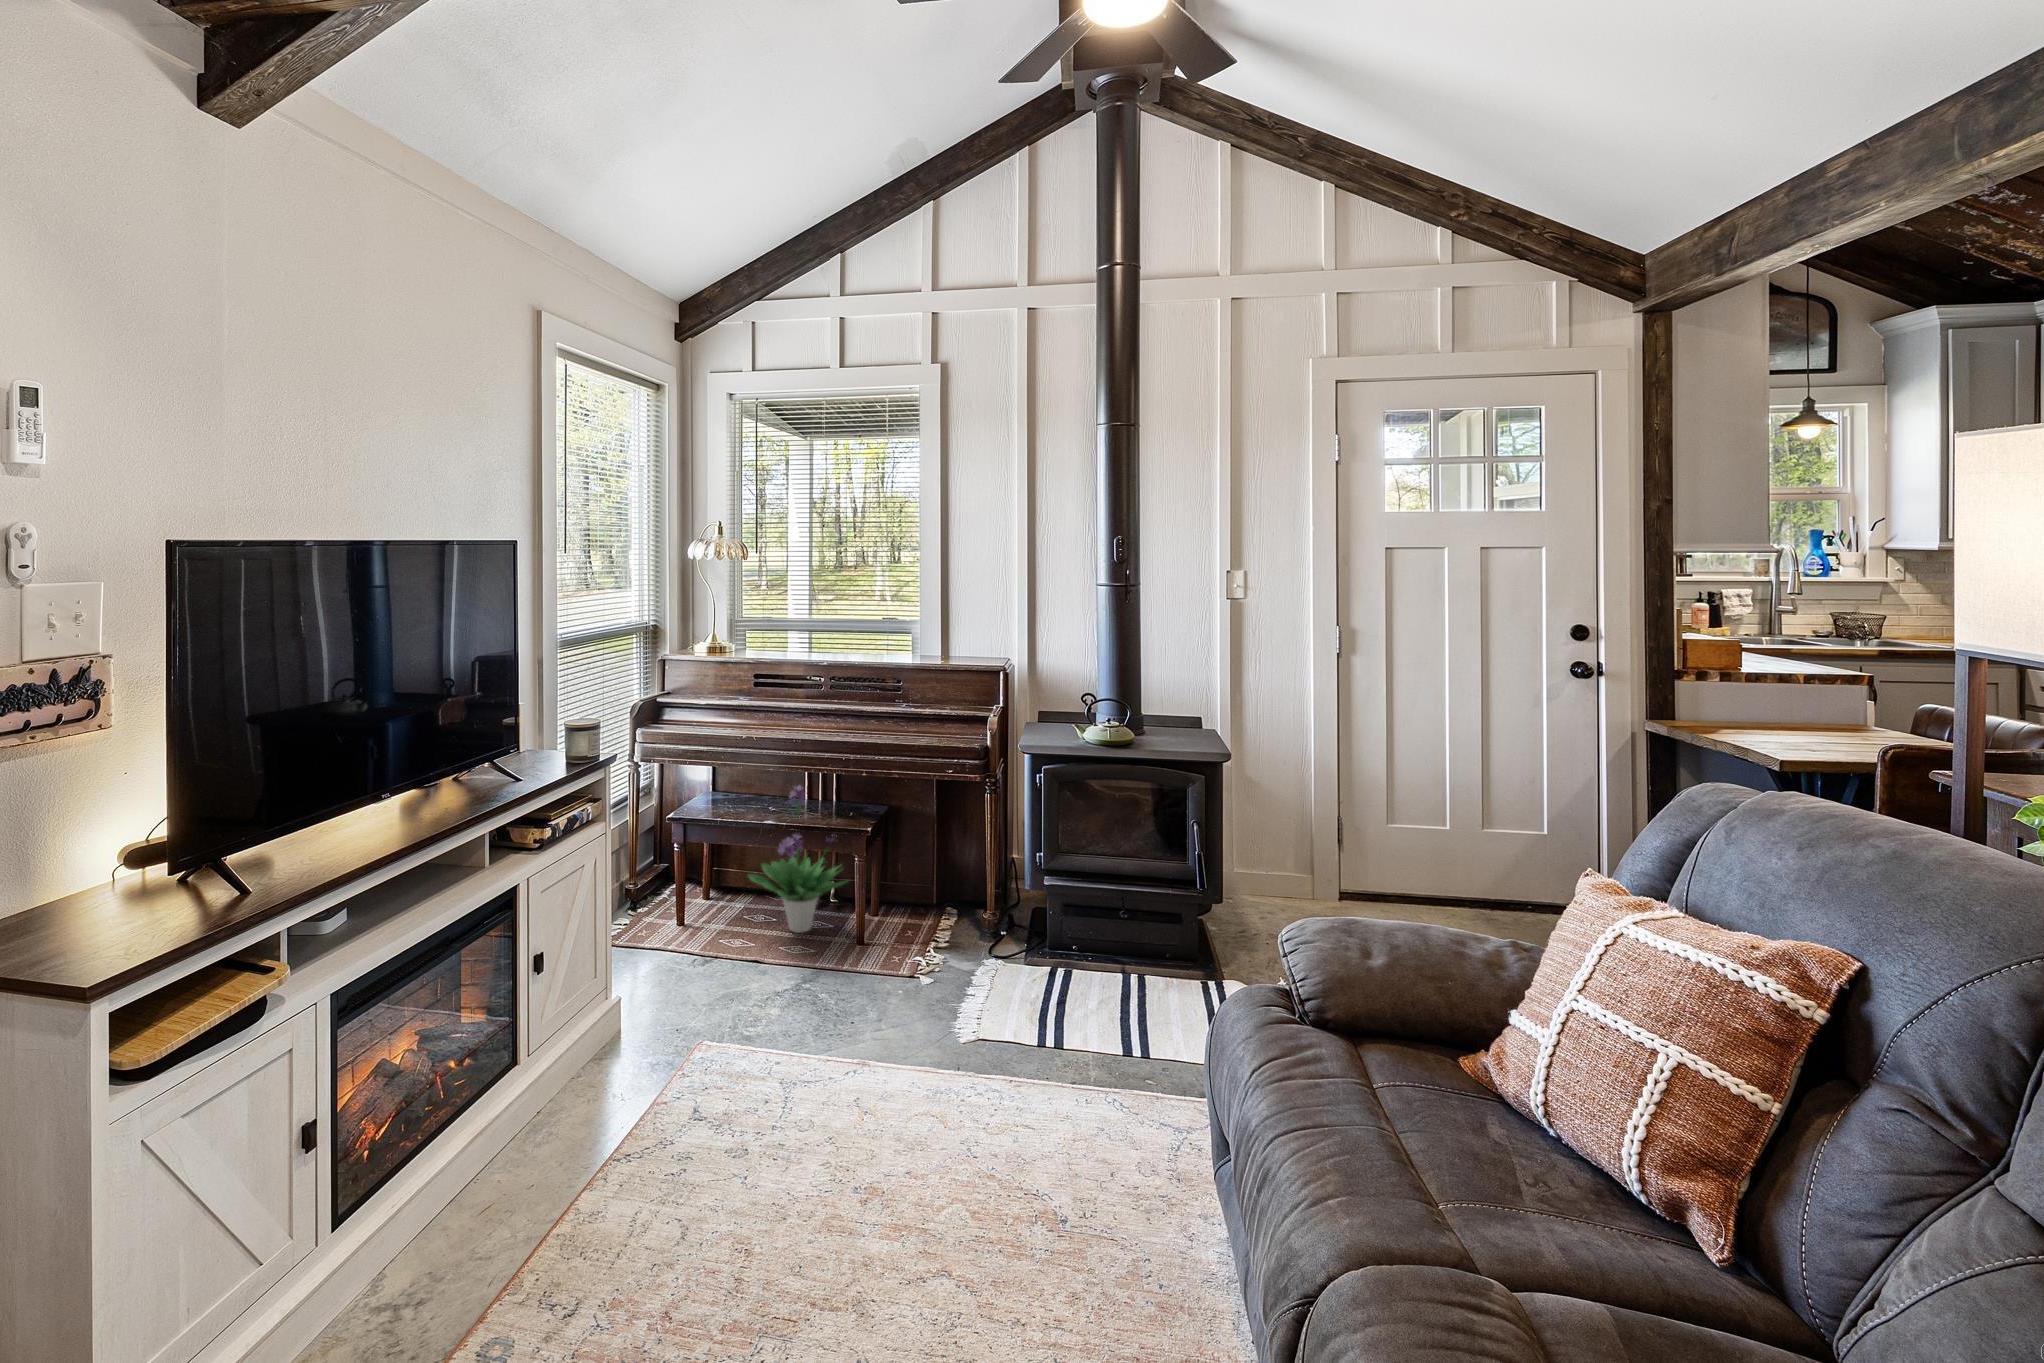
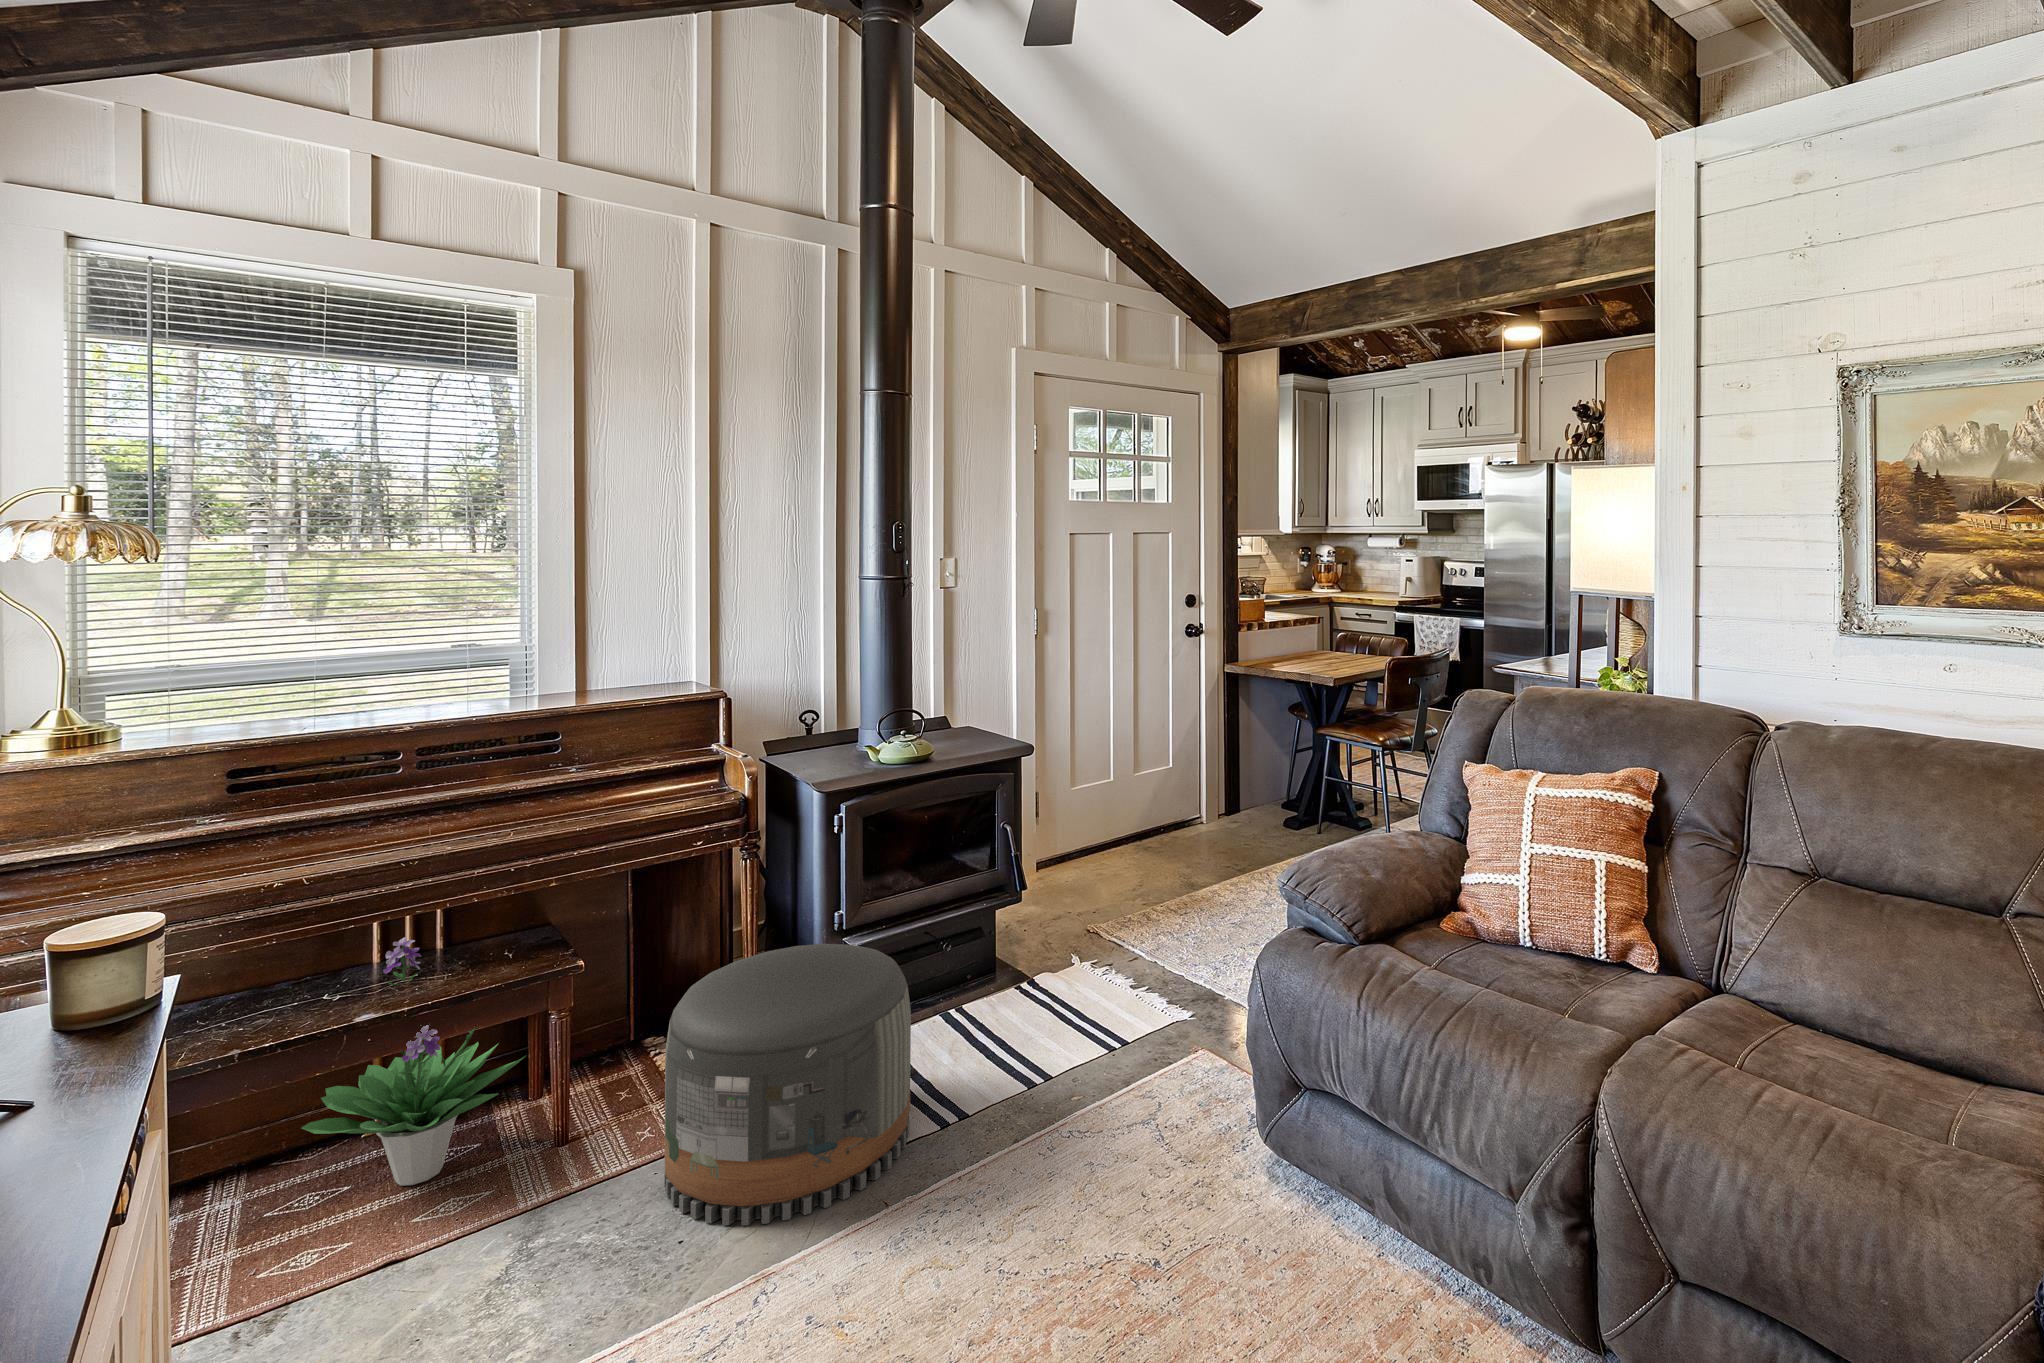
pouf: none [866,859,1034,1053] -> present [664,944,911,1225]

